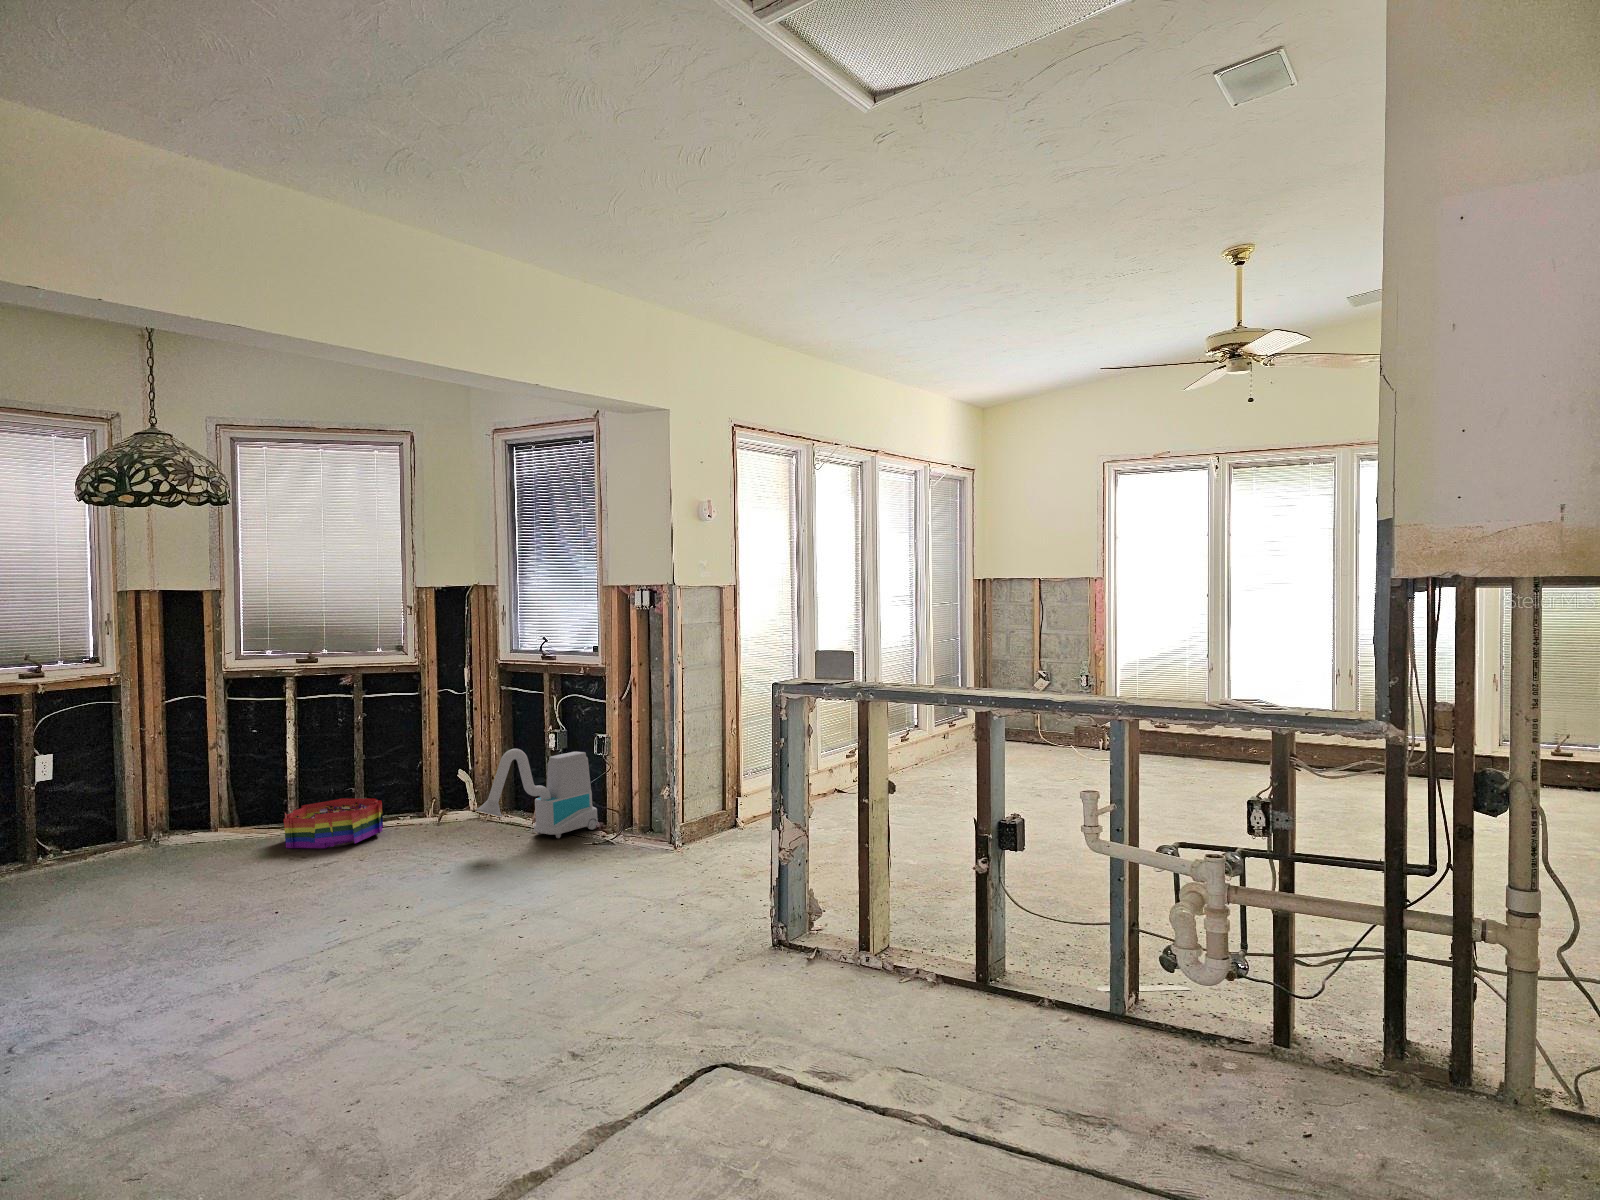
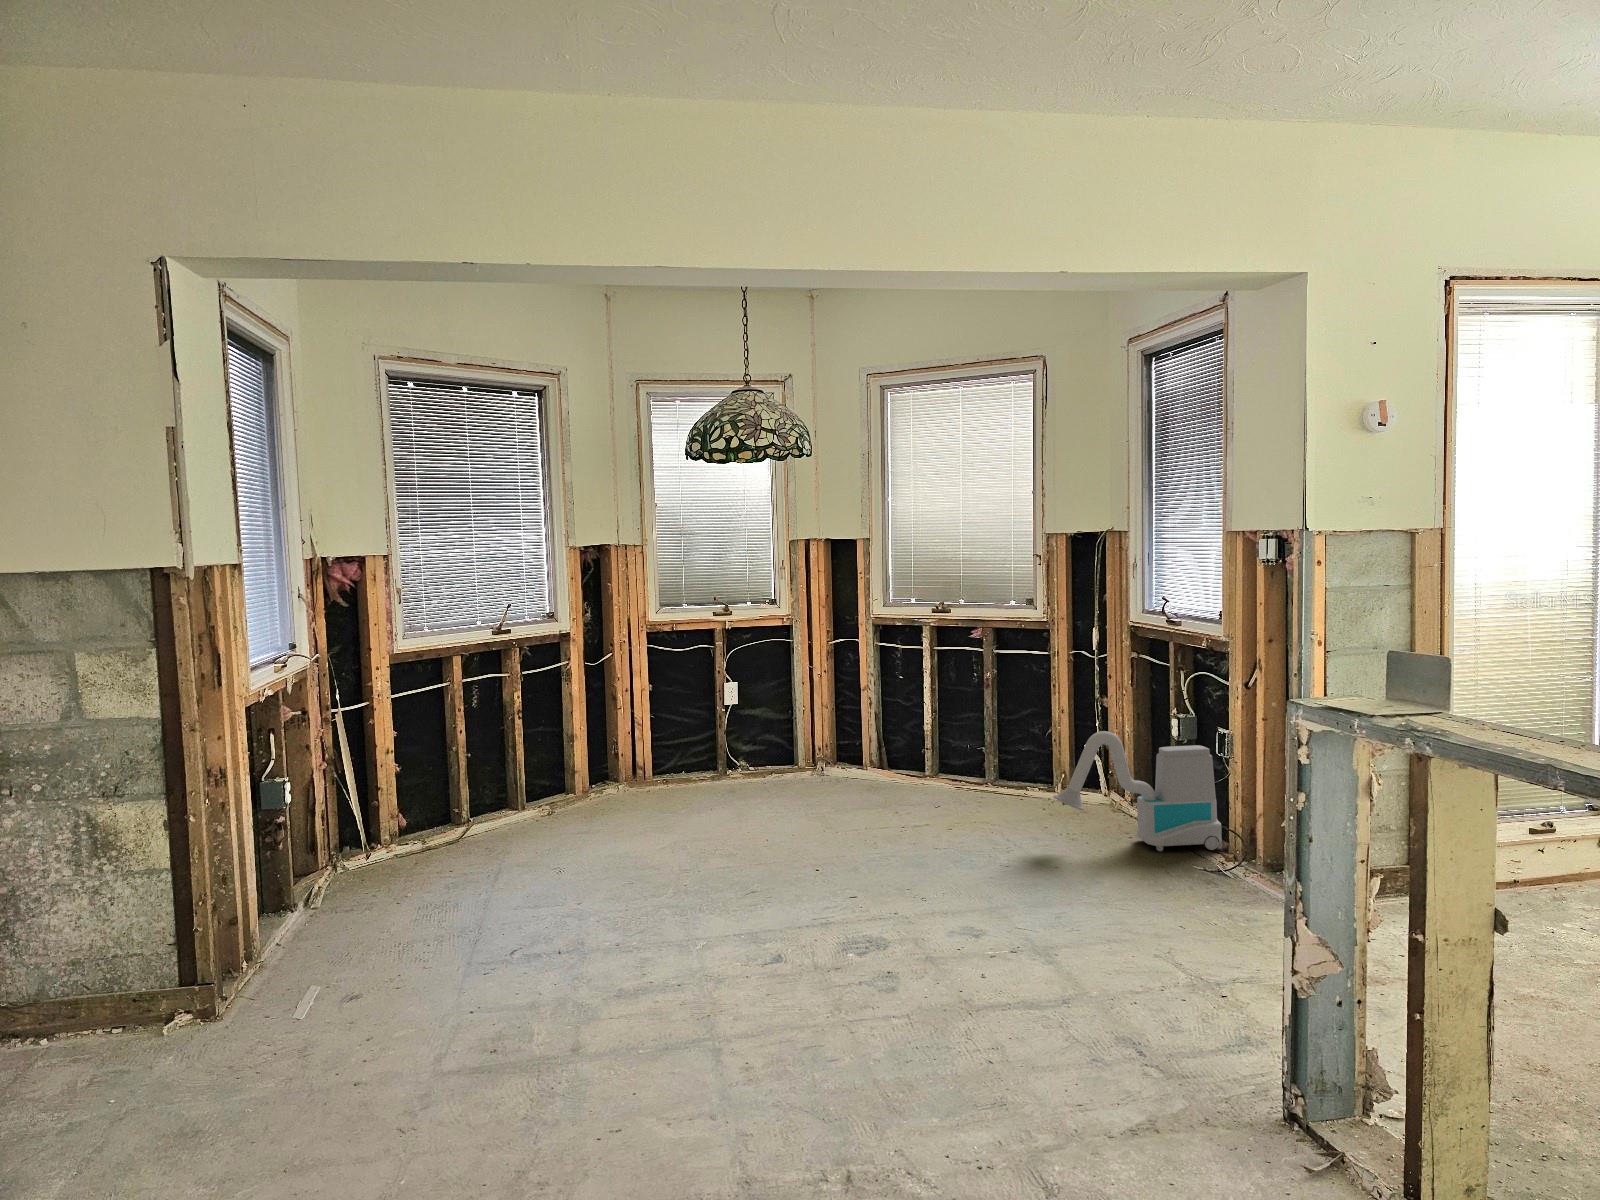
storage bin: present [284,798,383,848] -> none [905,757,1002,807]

